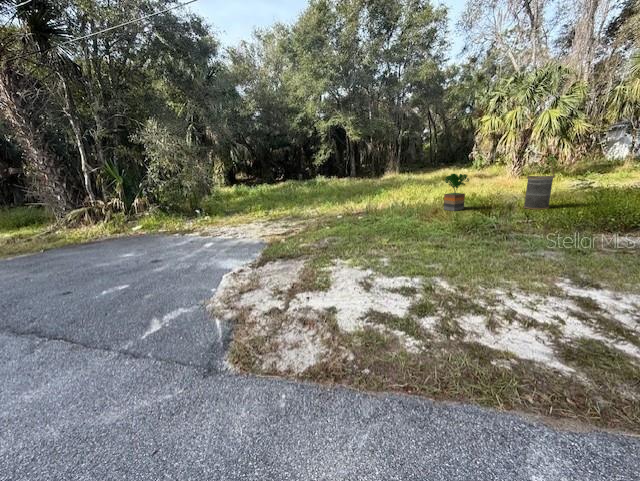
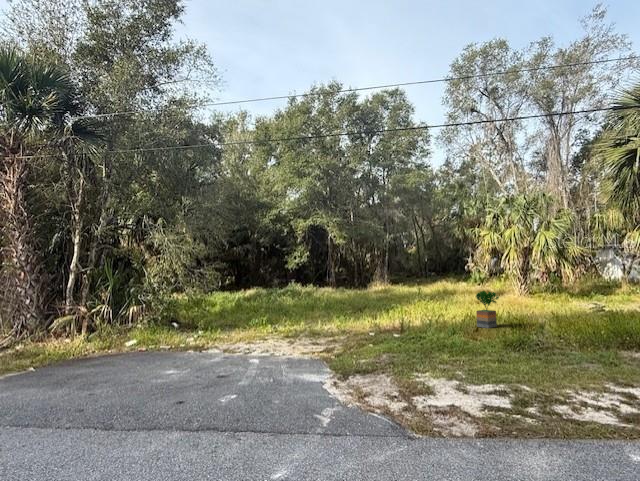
basket: present [524,162,555,209] -> none [549,284,574,328]

